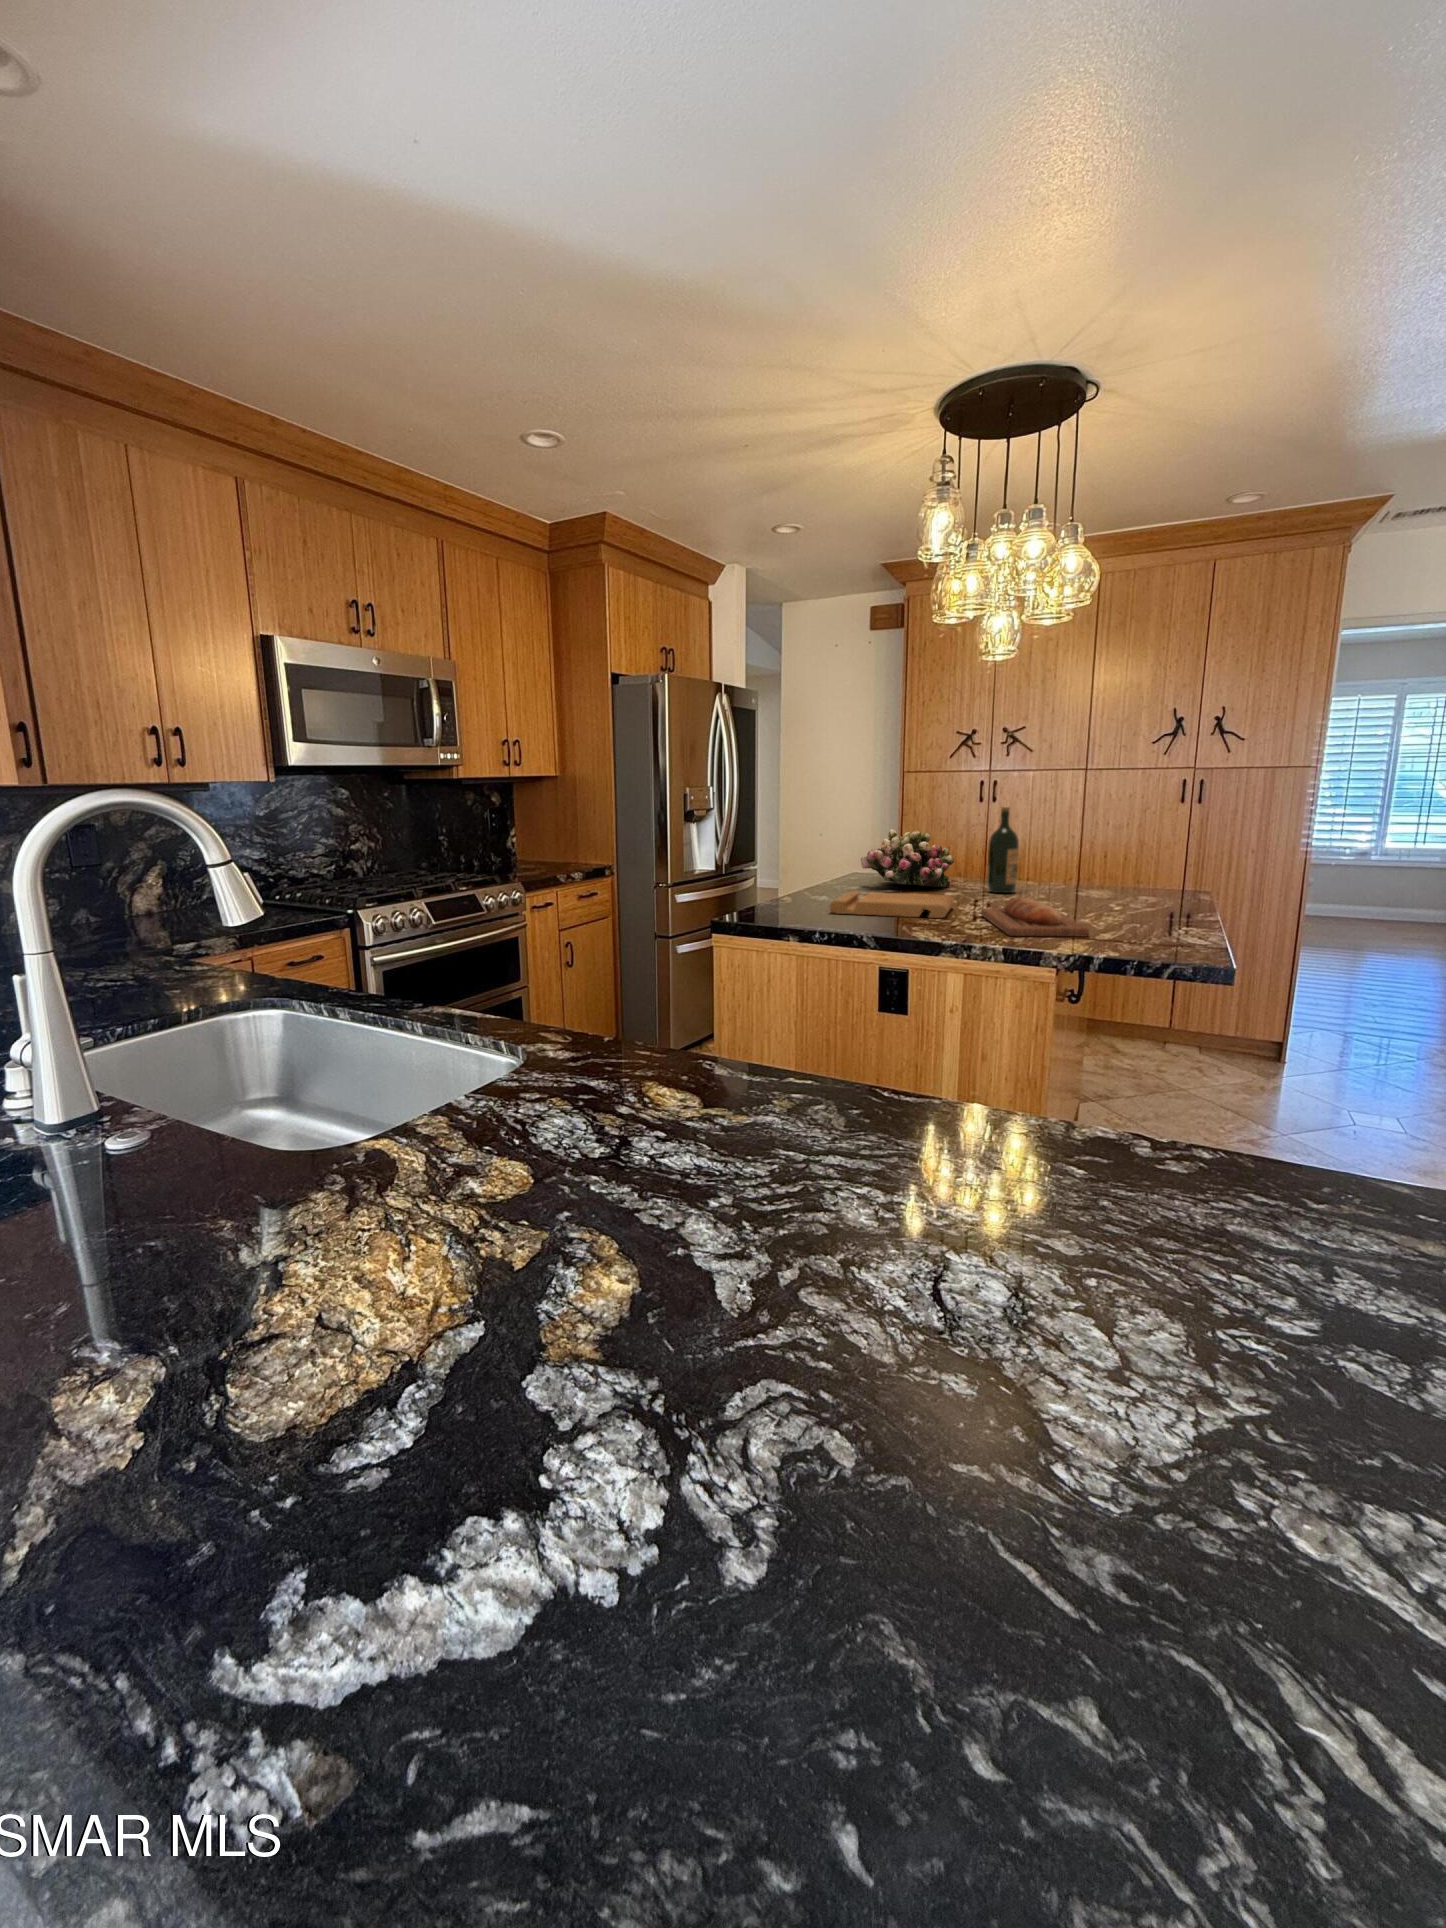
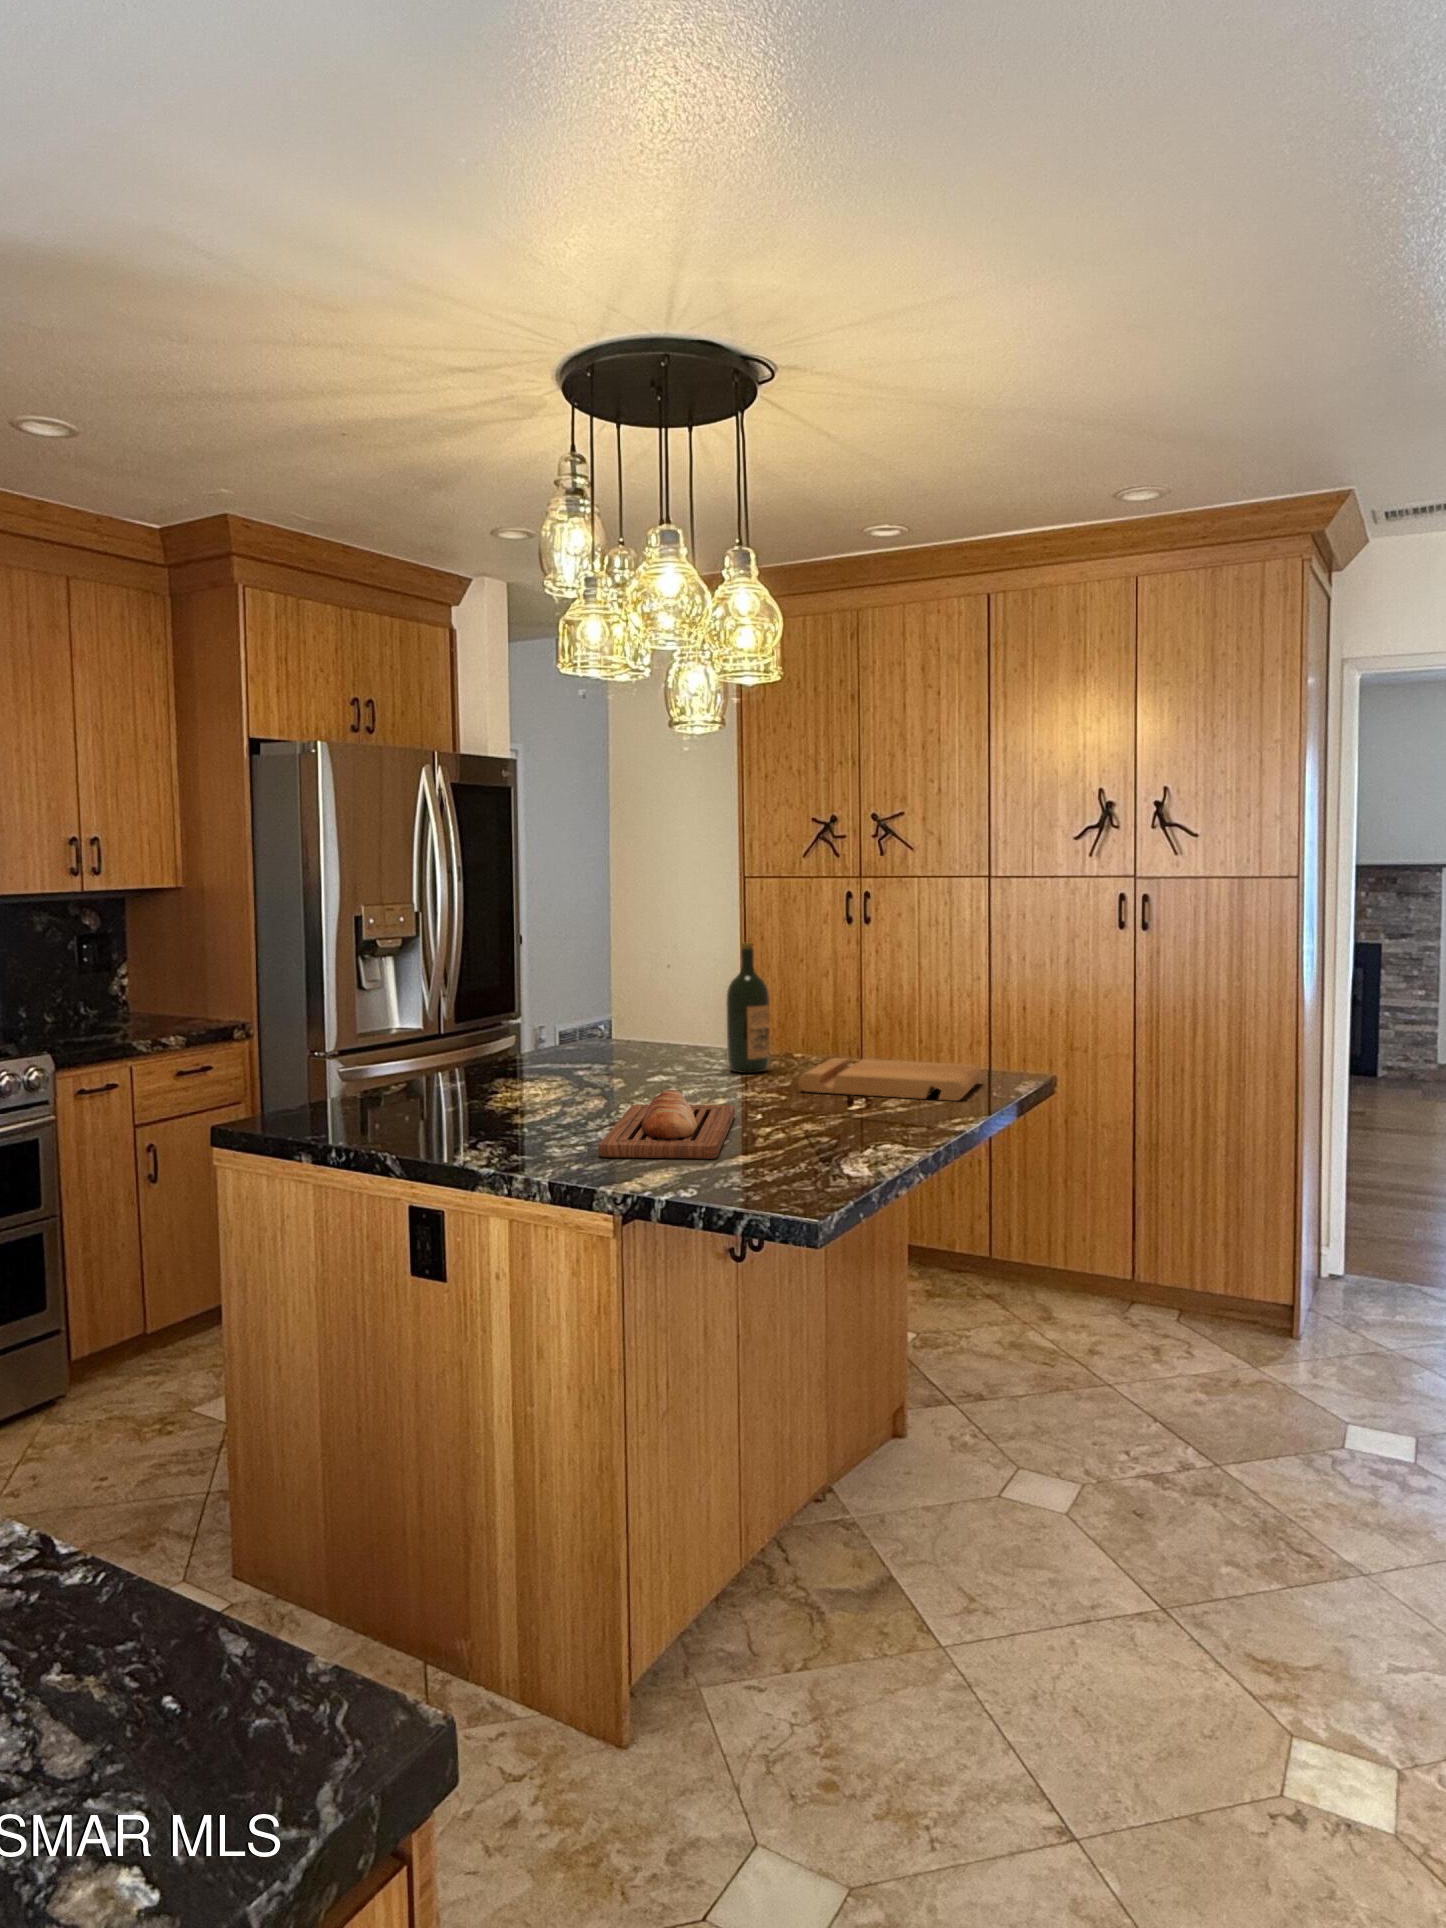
flower arrangement: present [861,829,954,887] -> none [561,972,699,1061]
cutting board: present [830,892,954,918] -> present [798,1058,982,1101]

